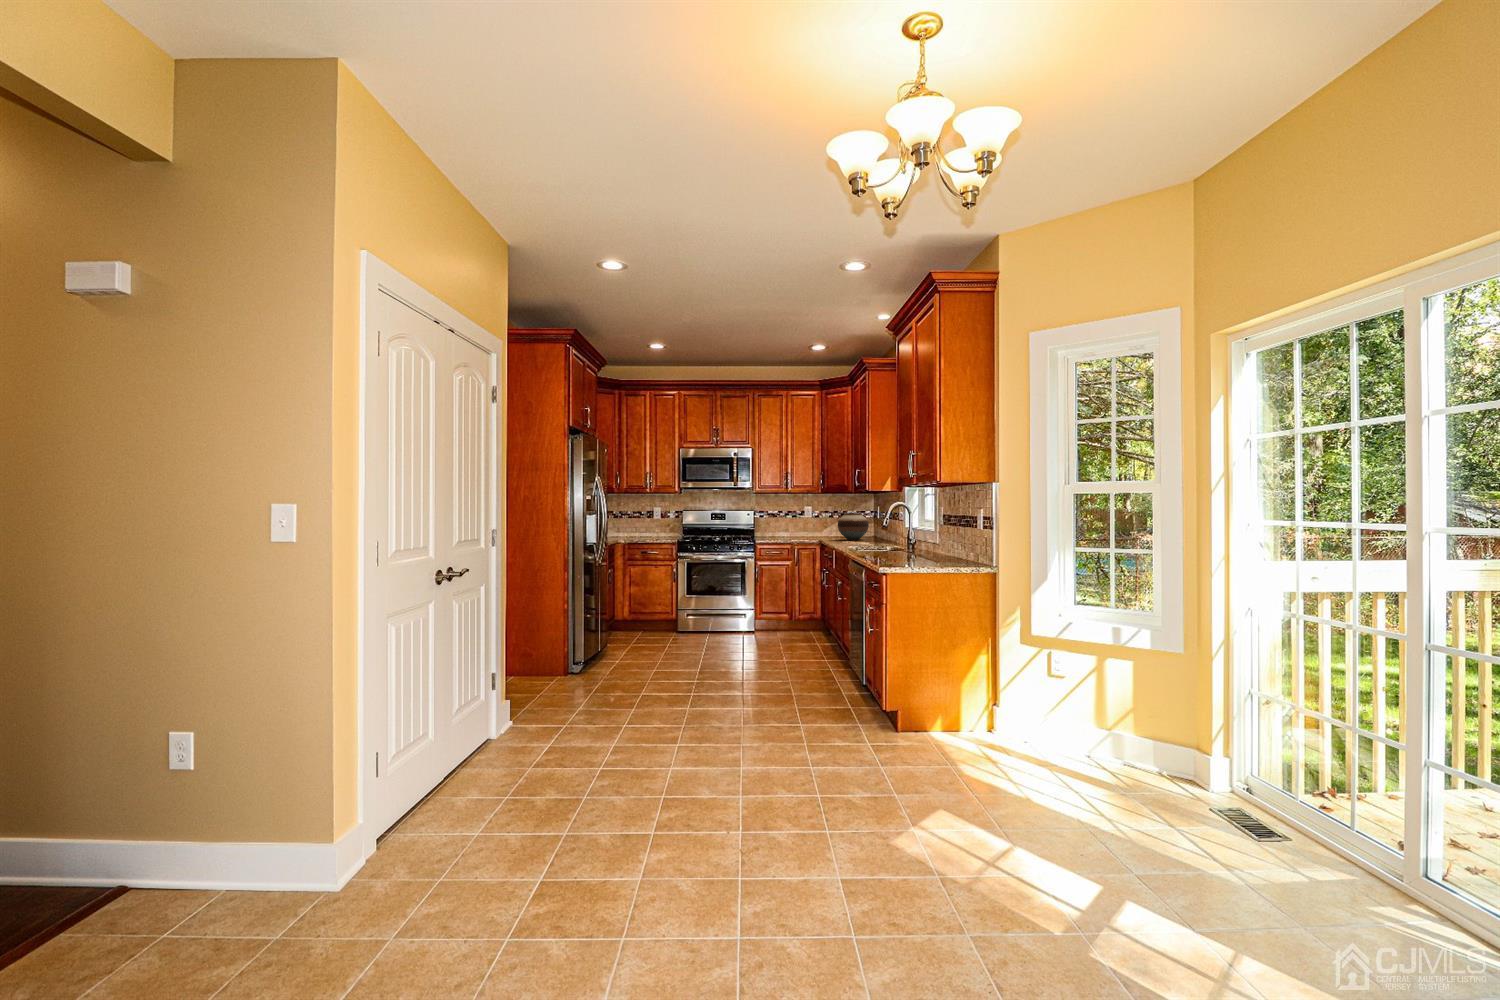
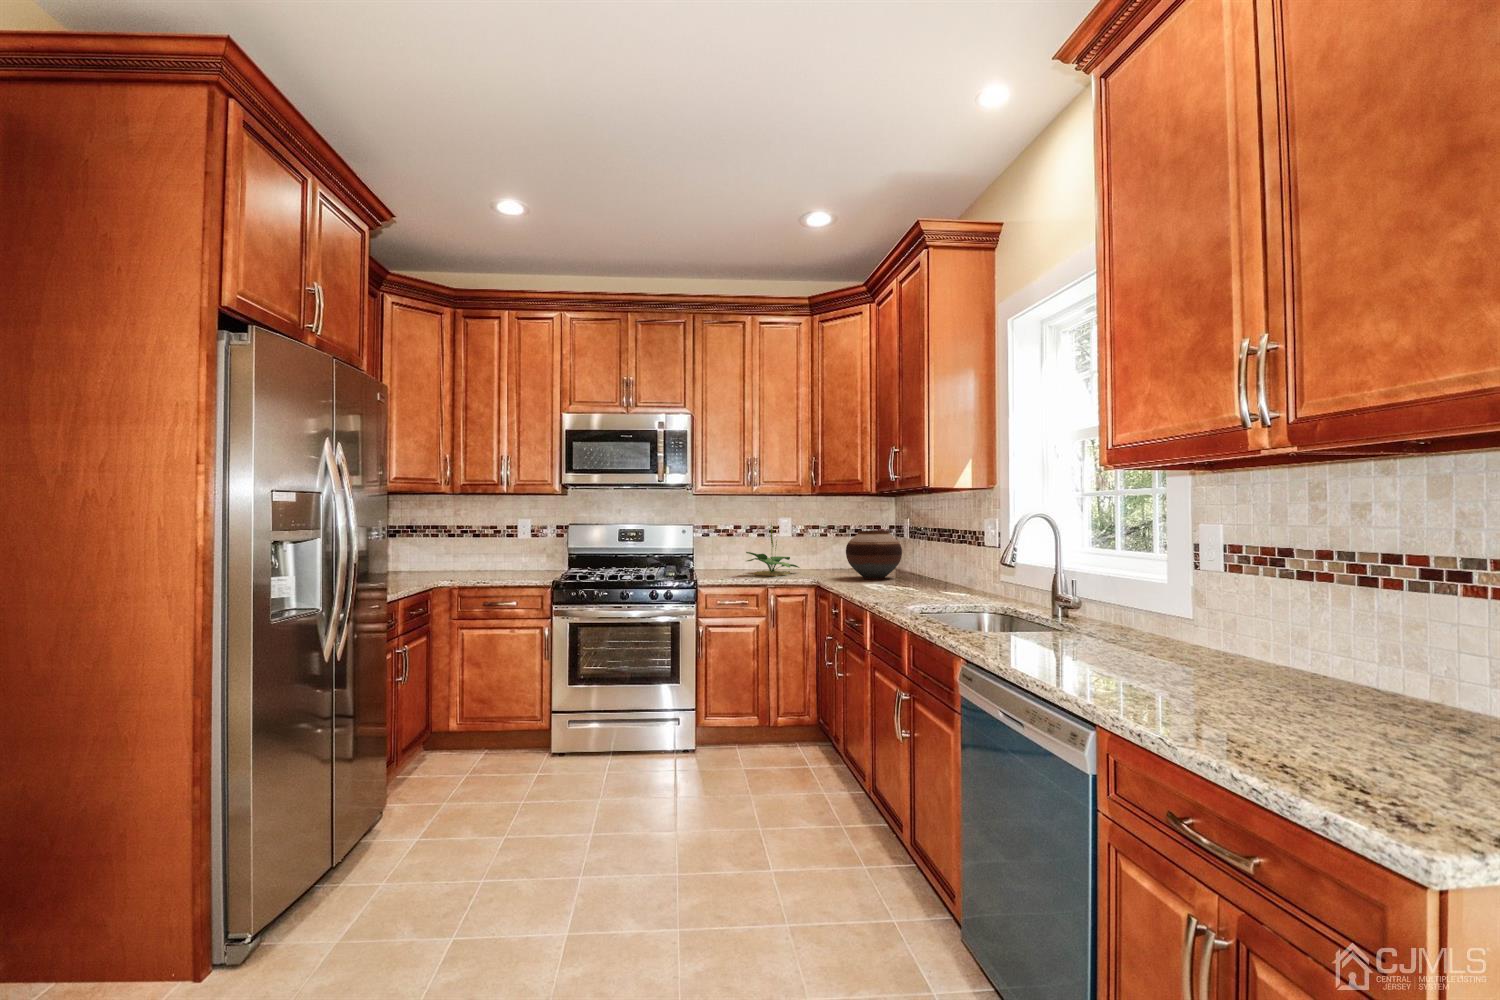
potted plant: none [783,509,816,539] -> present [746,526,799,576]

